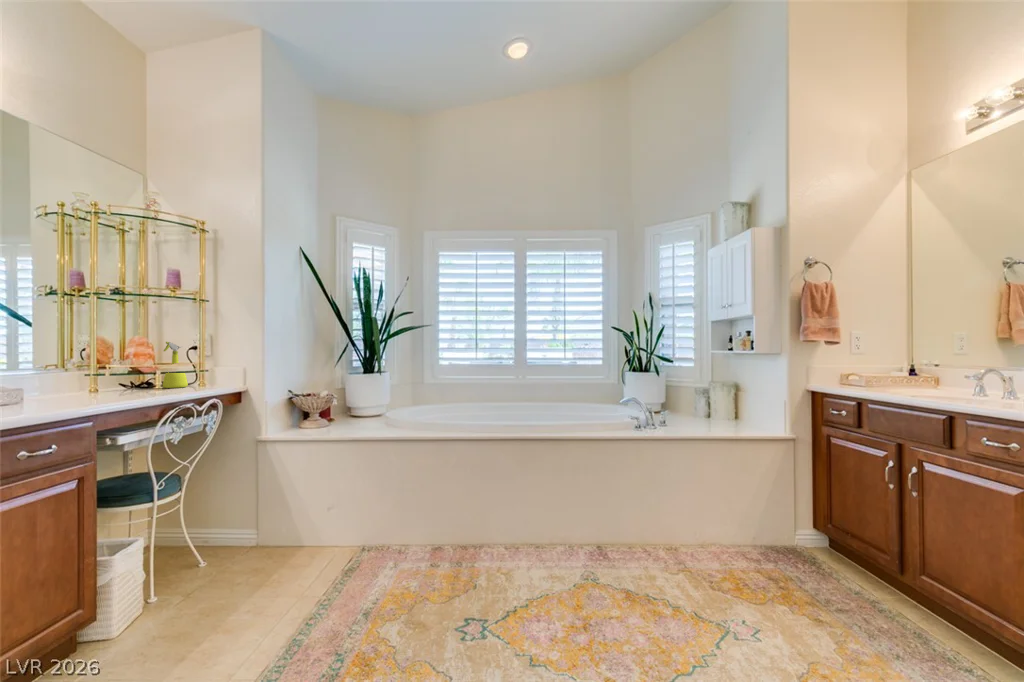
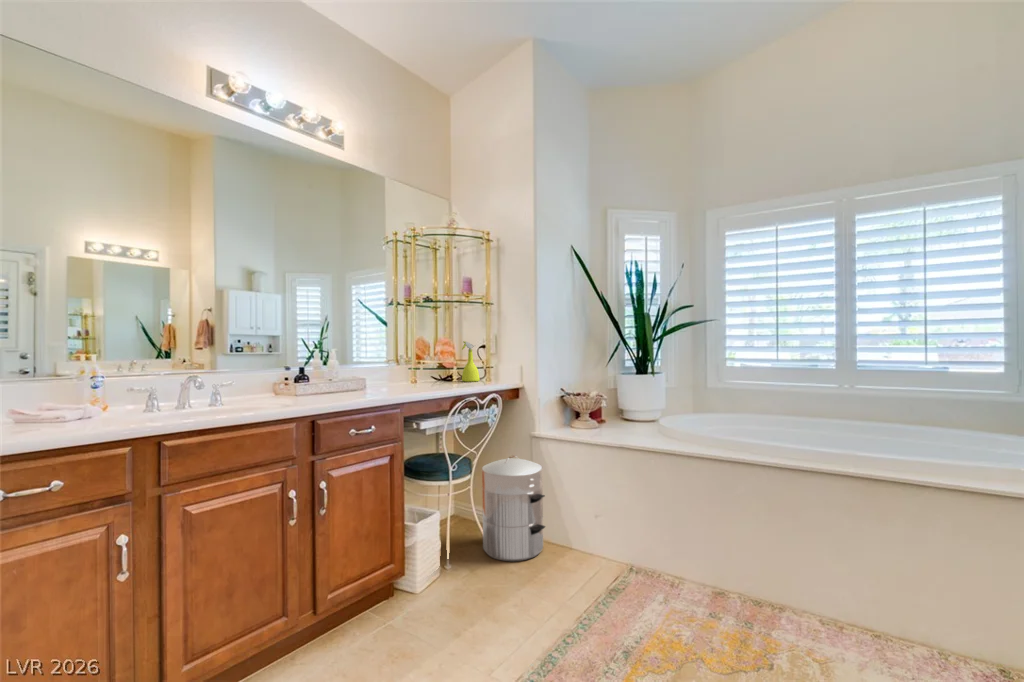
waste bin: none [194,463,275,576] -> present [482,456,545,561]

